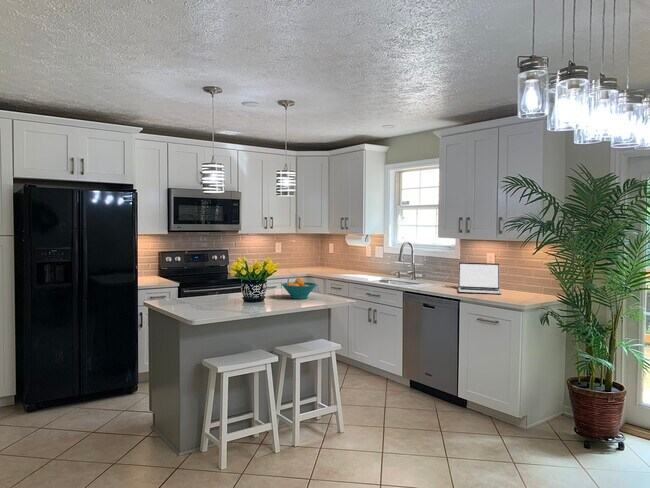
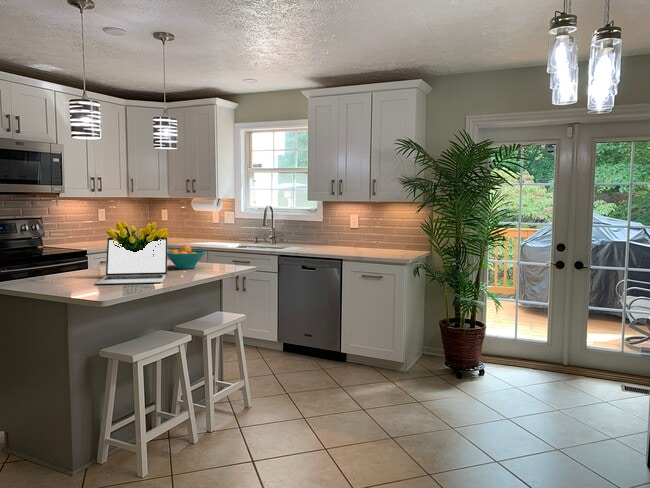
laptop: present [458,262,502,294] -> present [96,237,168,284]

